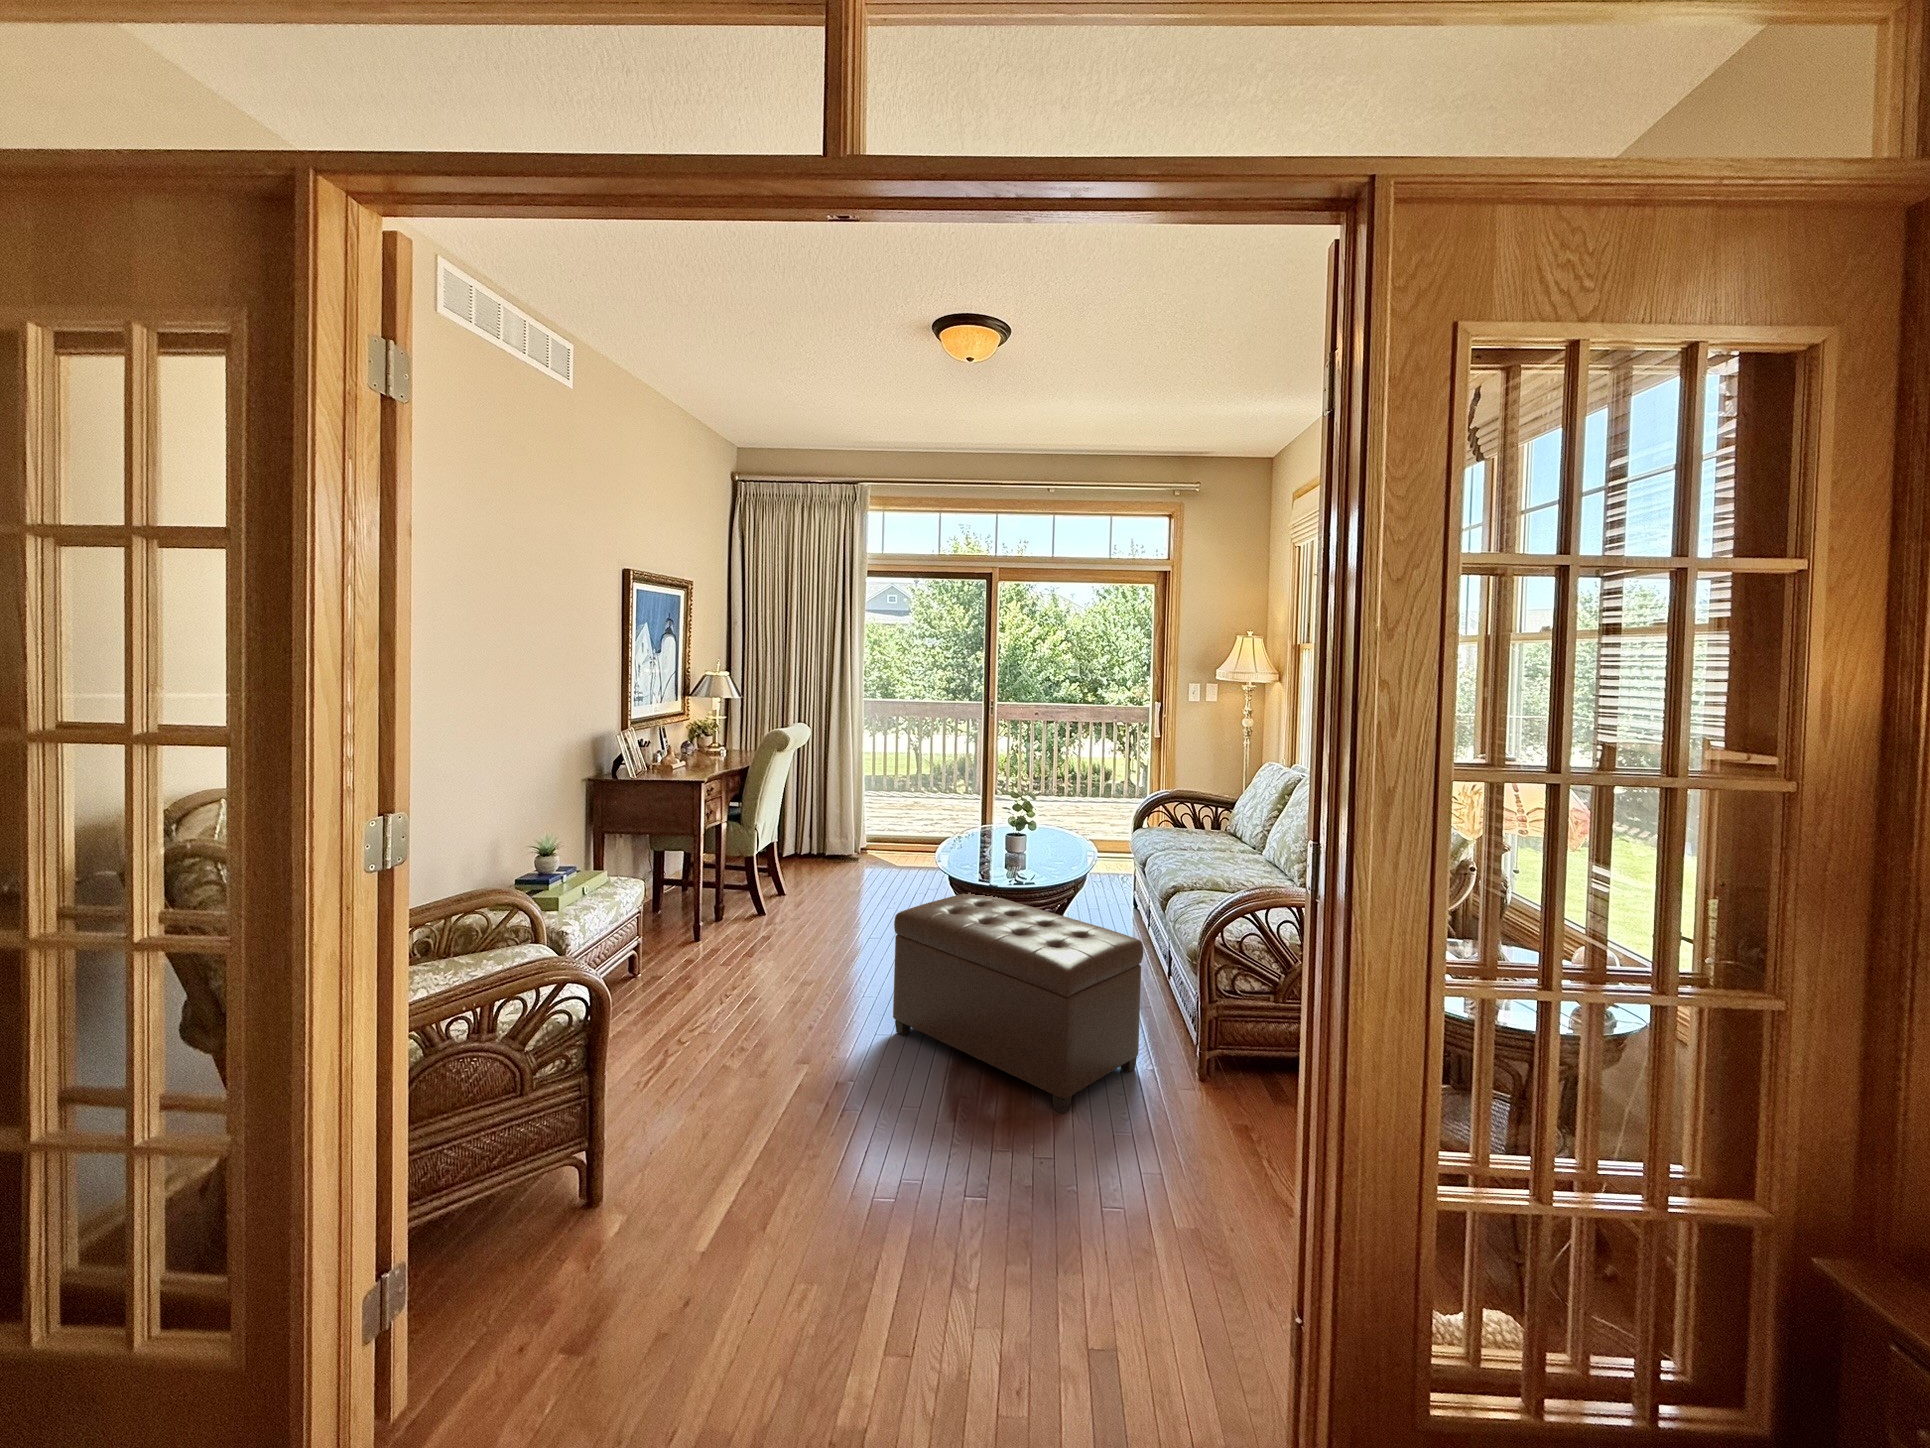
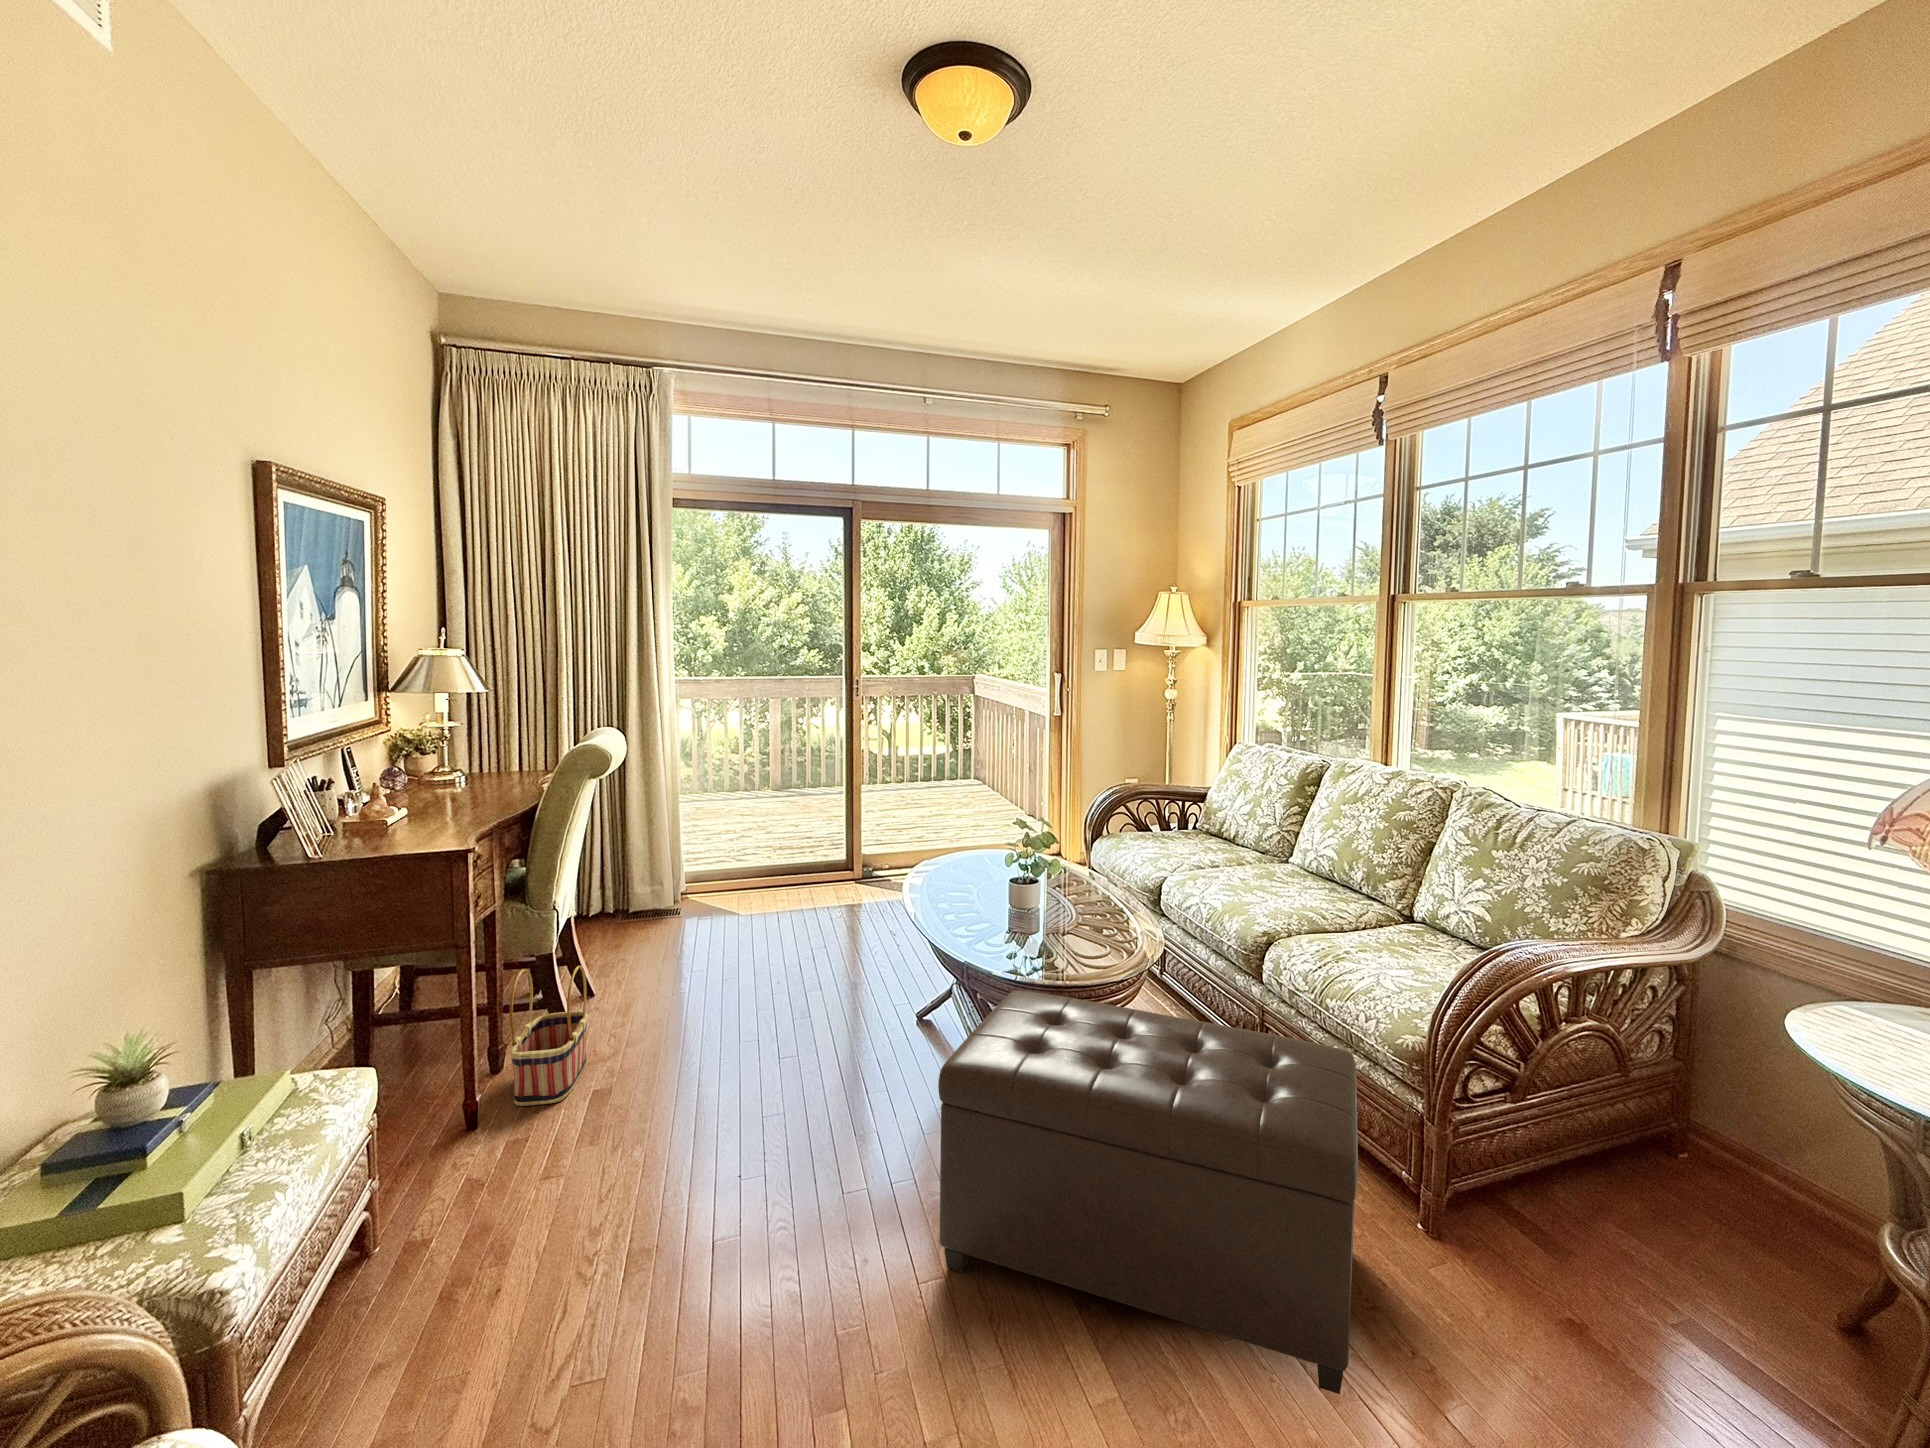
basket: none [722,860,768,938] -> present [510,966,588,1106]

